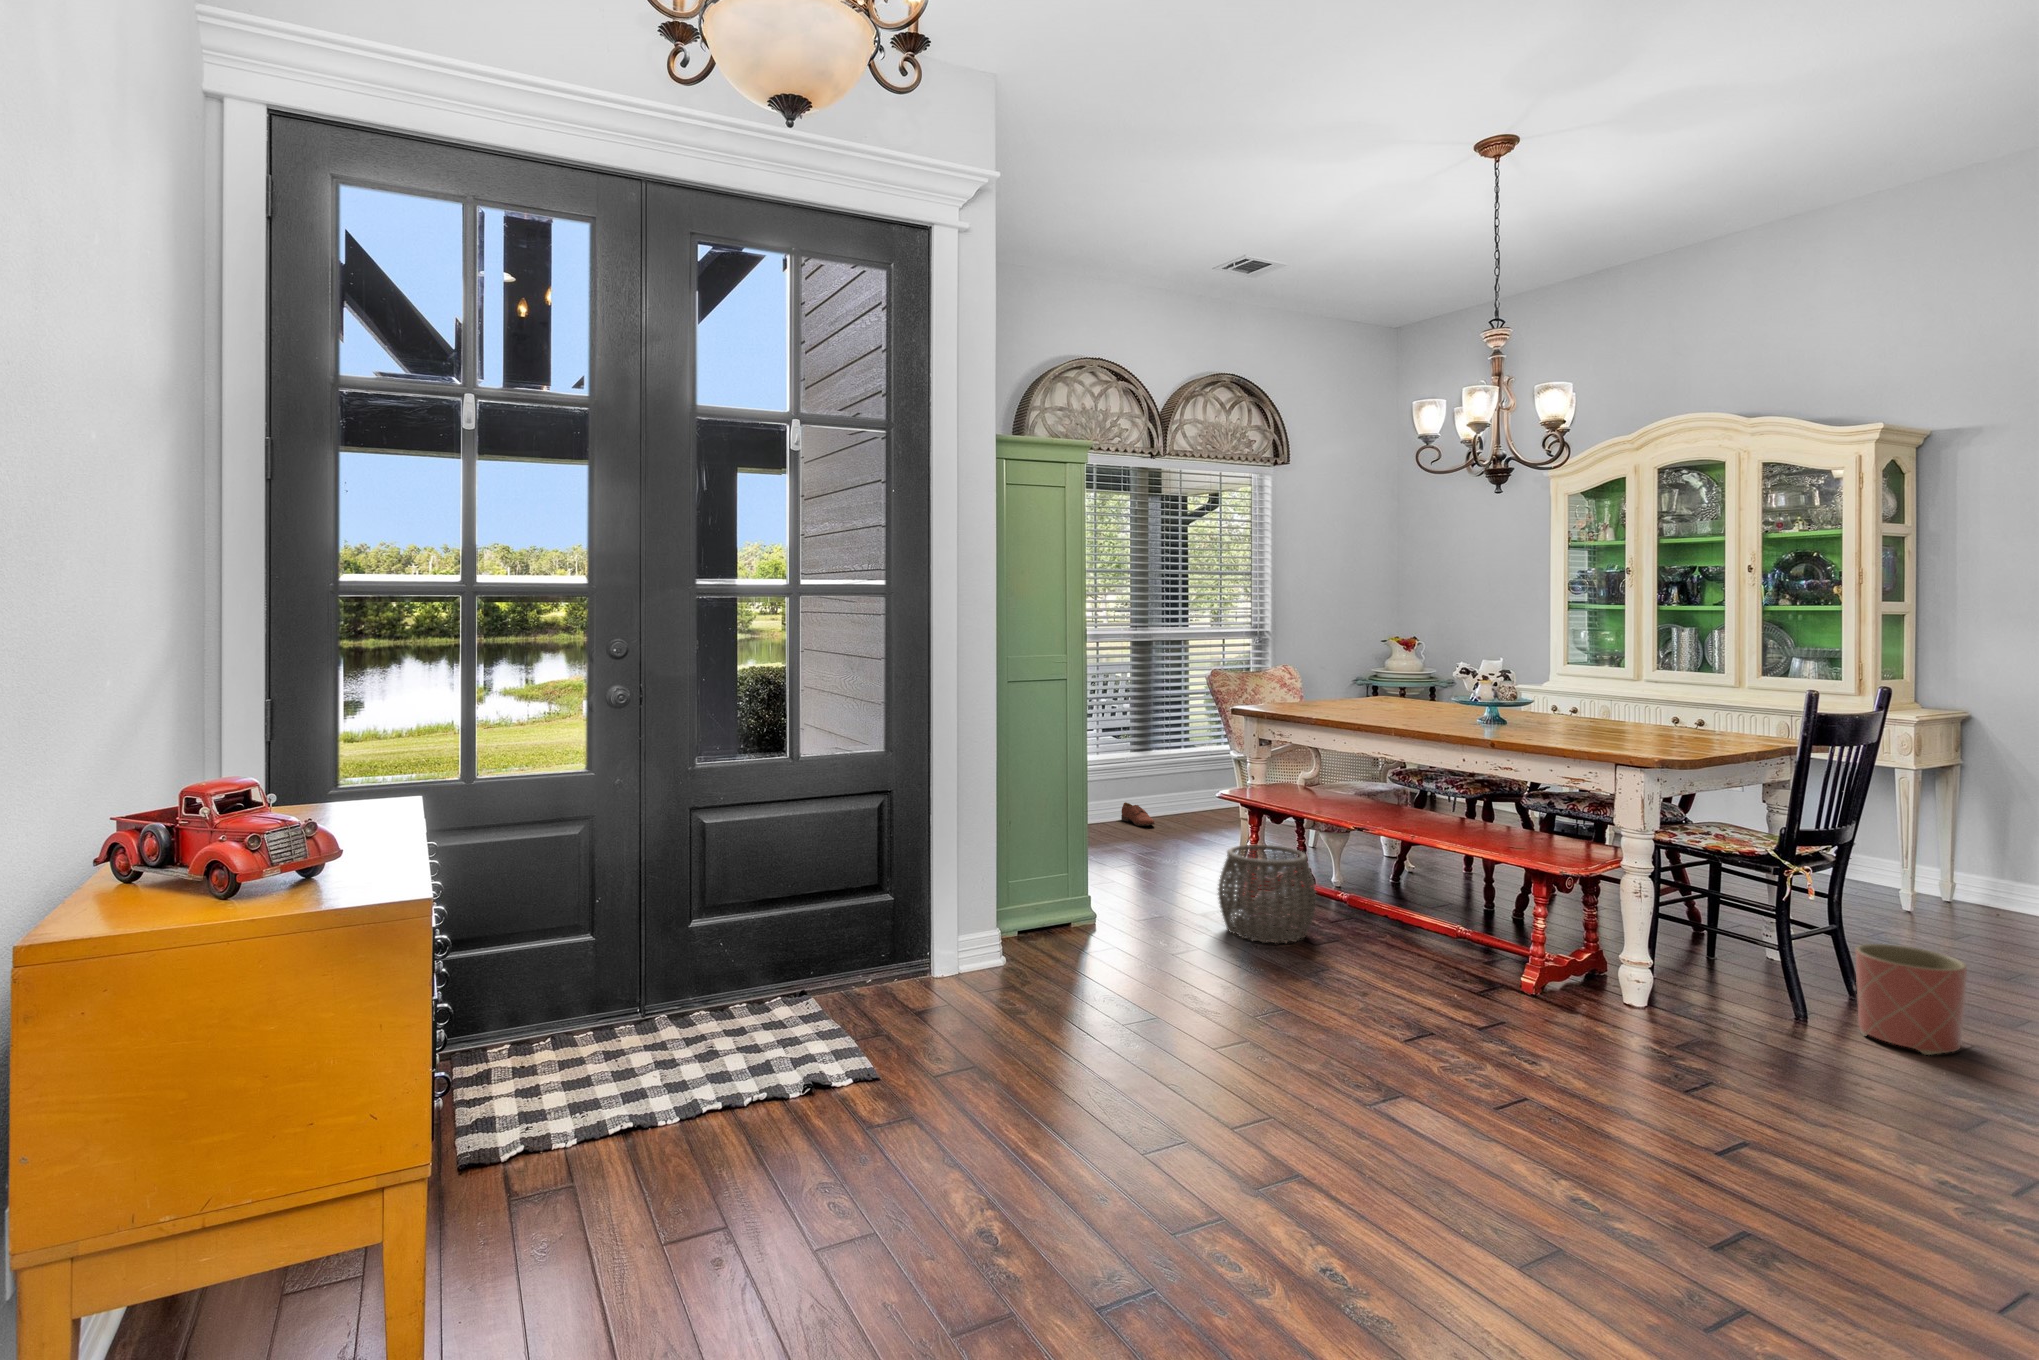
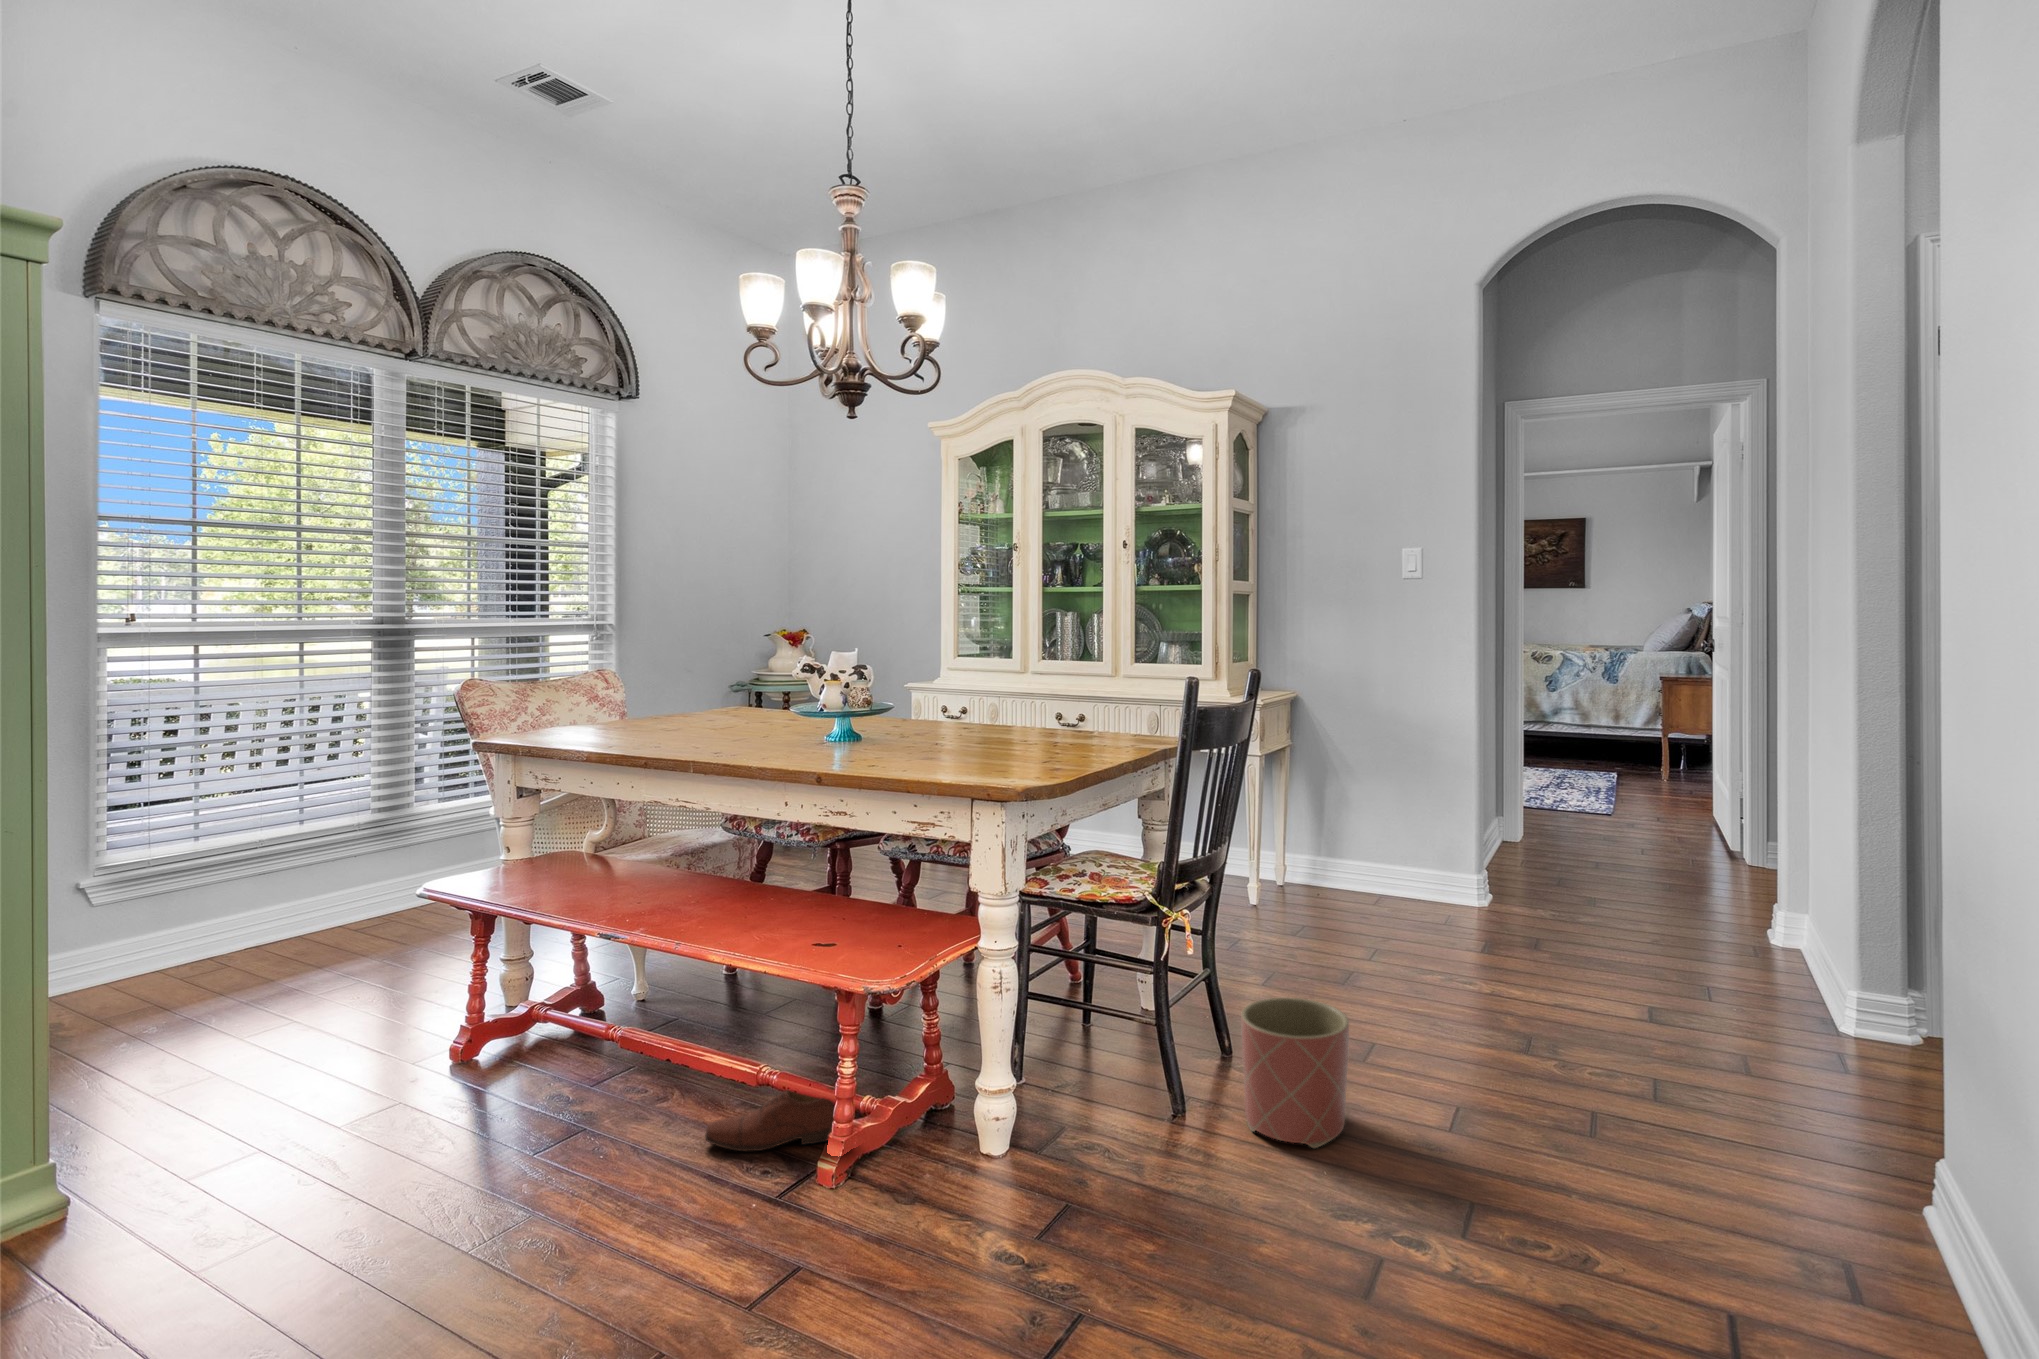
shoe: present [1121,802,1155,826] -> present [705,1087,835,1151]
woven basket: present [1218,845,1316,943] -> none [349,974,547,1172]

